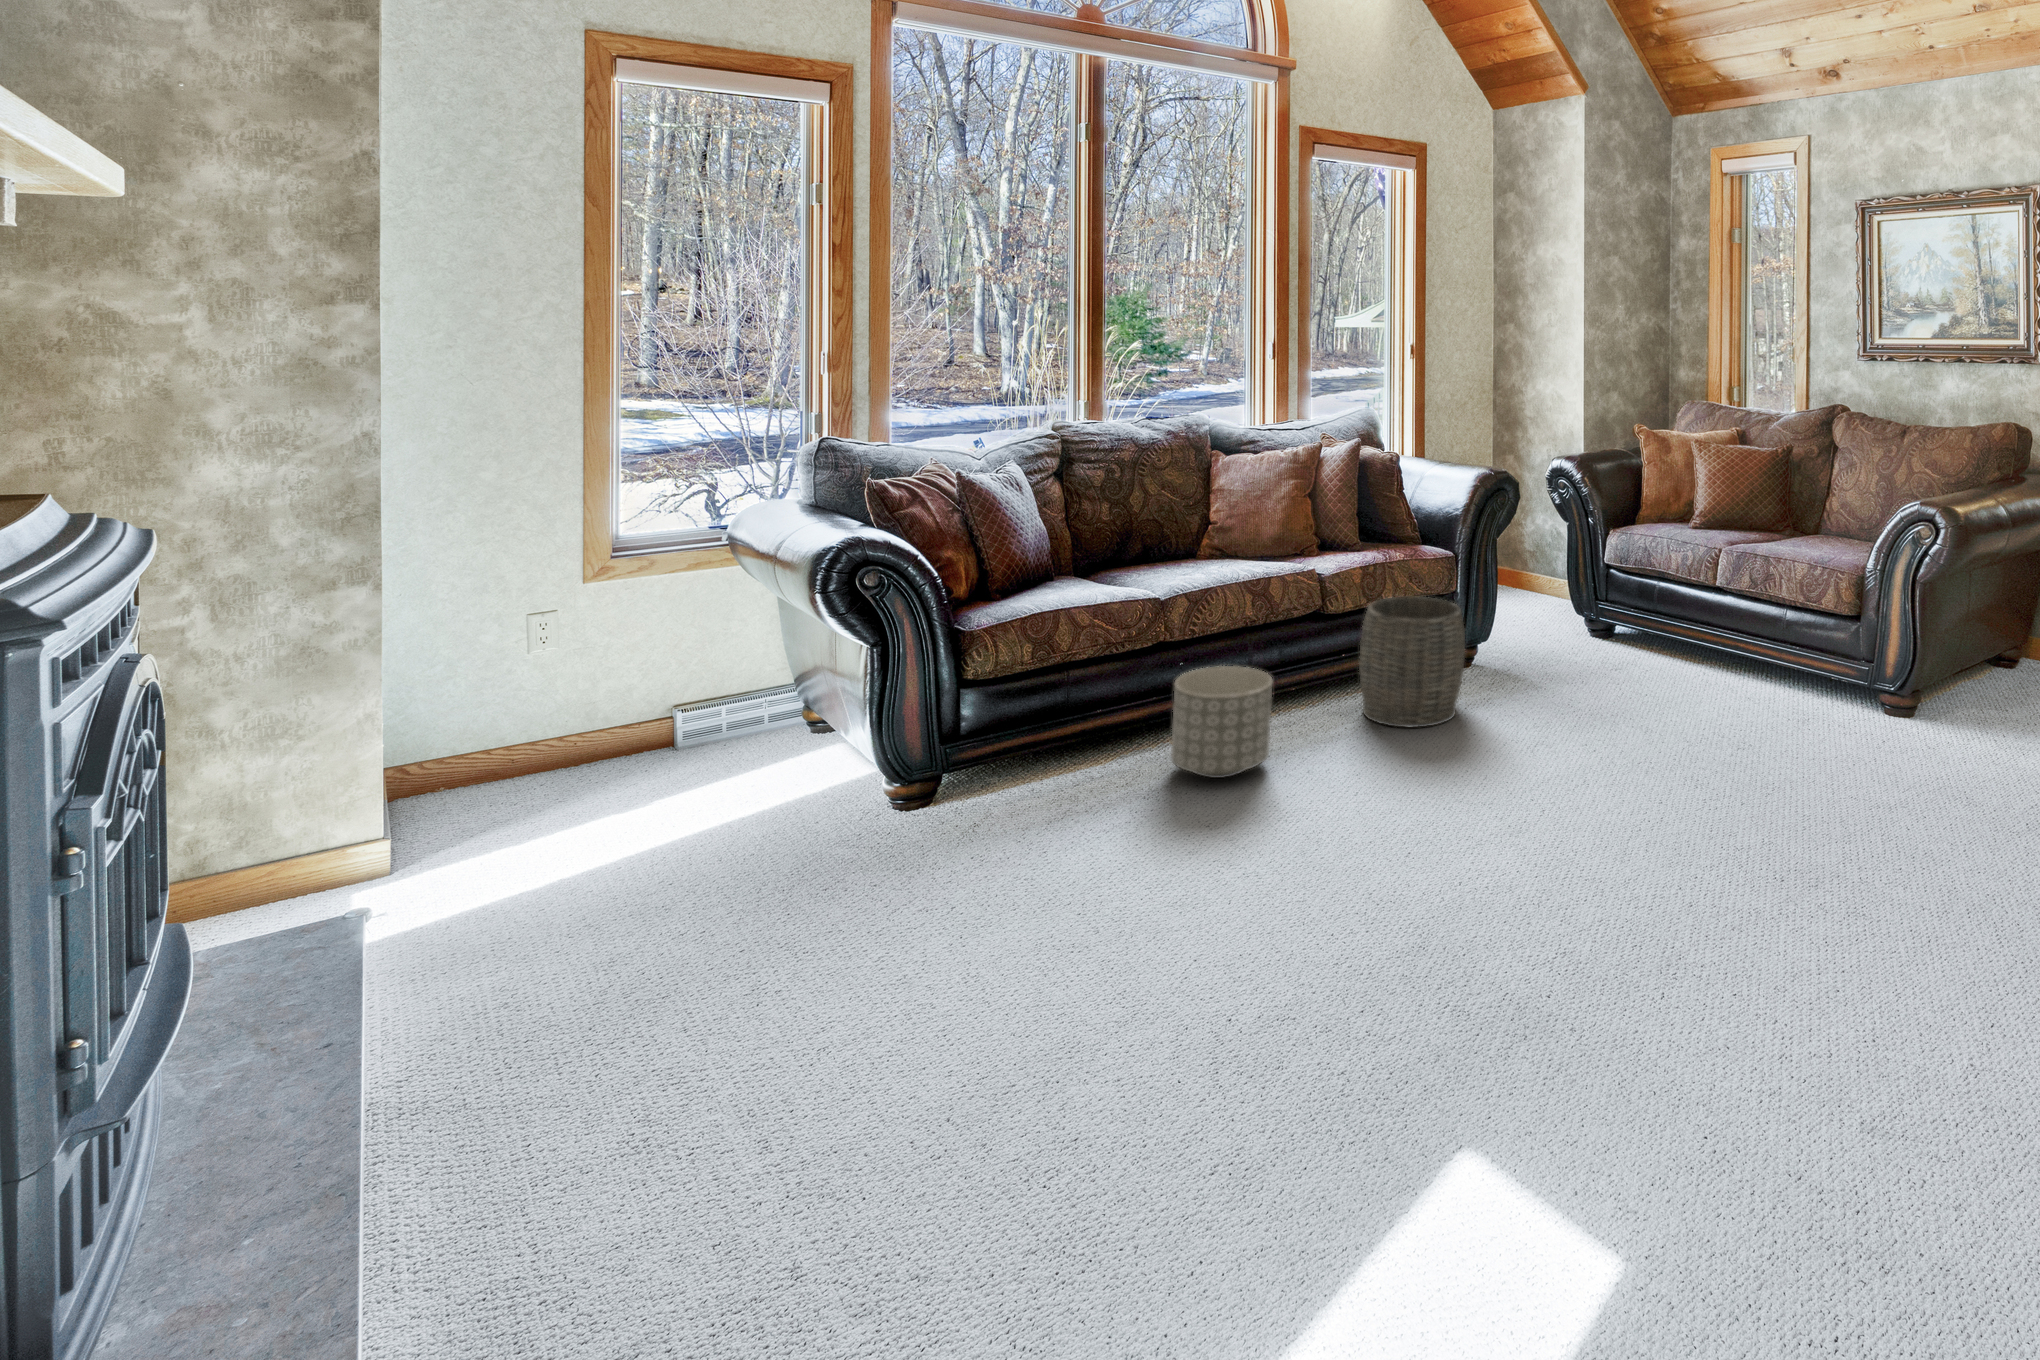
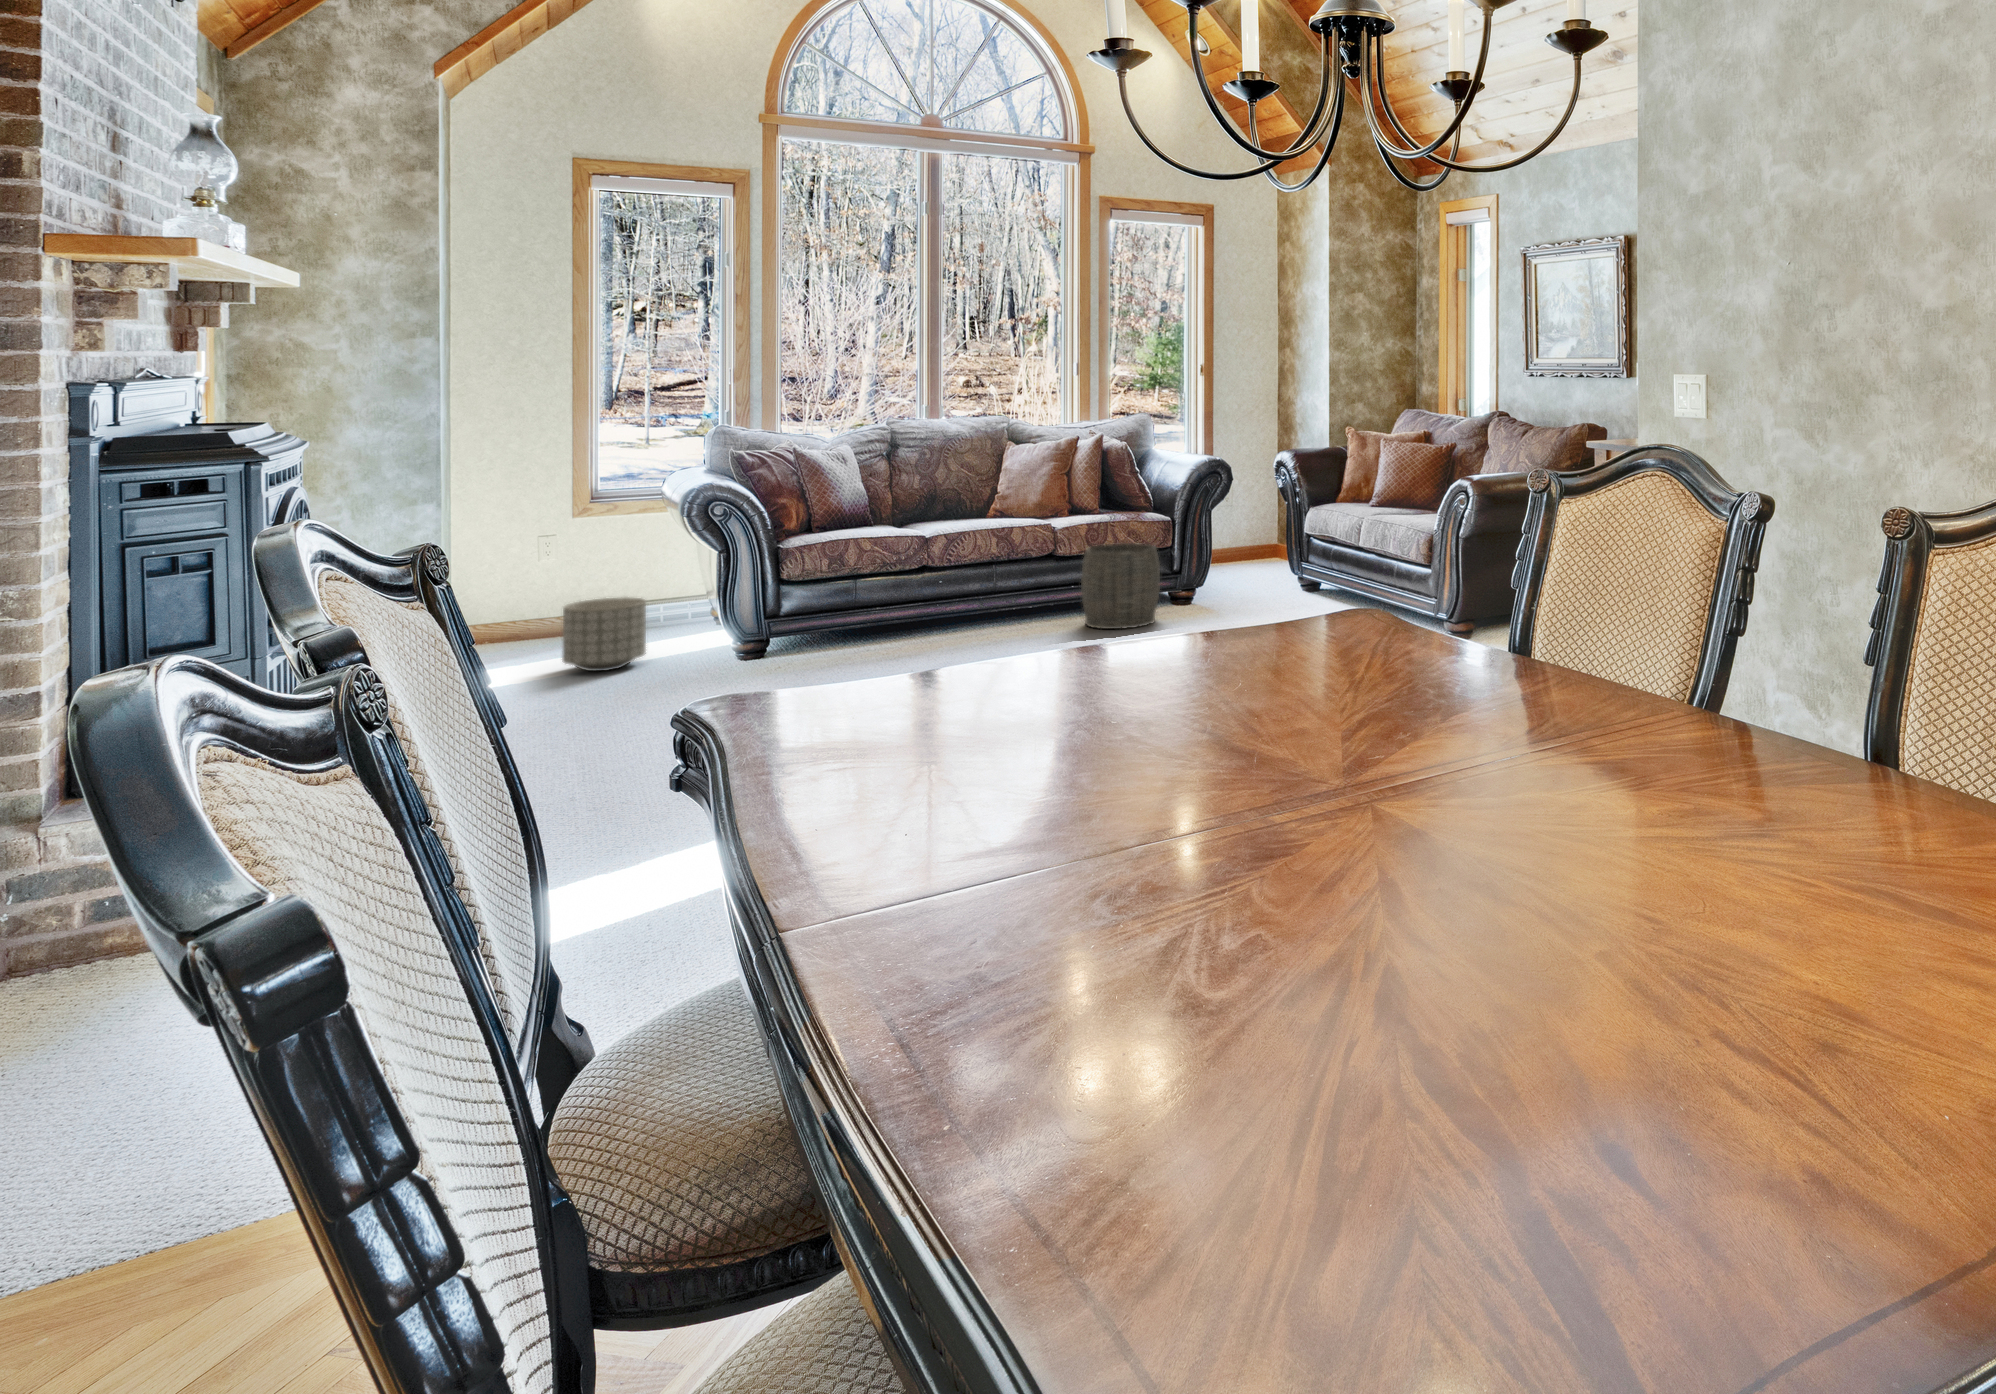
planter: present [1171,666,1272,778] -> present [562,597,646,671]

